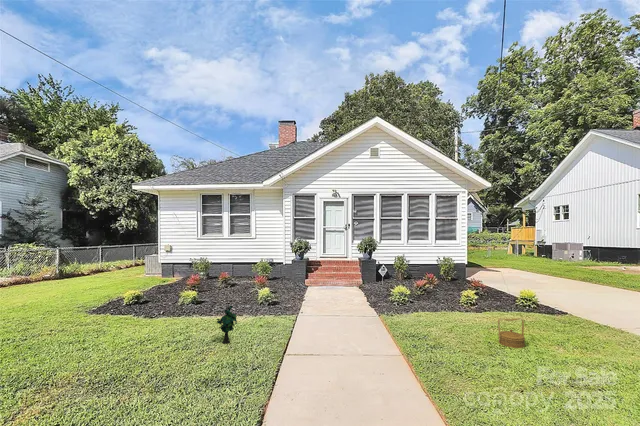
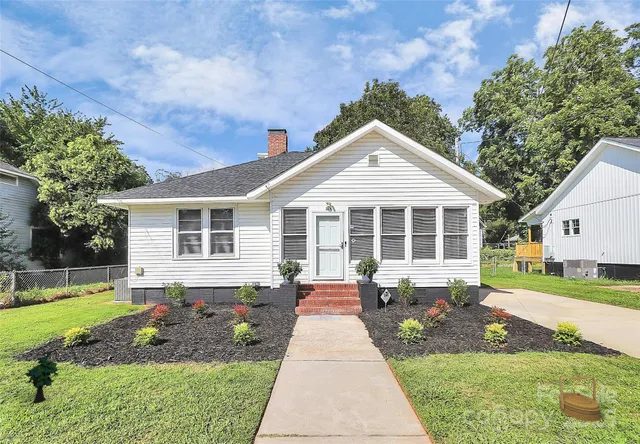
decorative plant: present [217,306,237,344] -> present [23,352,58,403]

